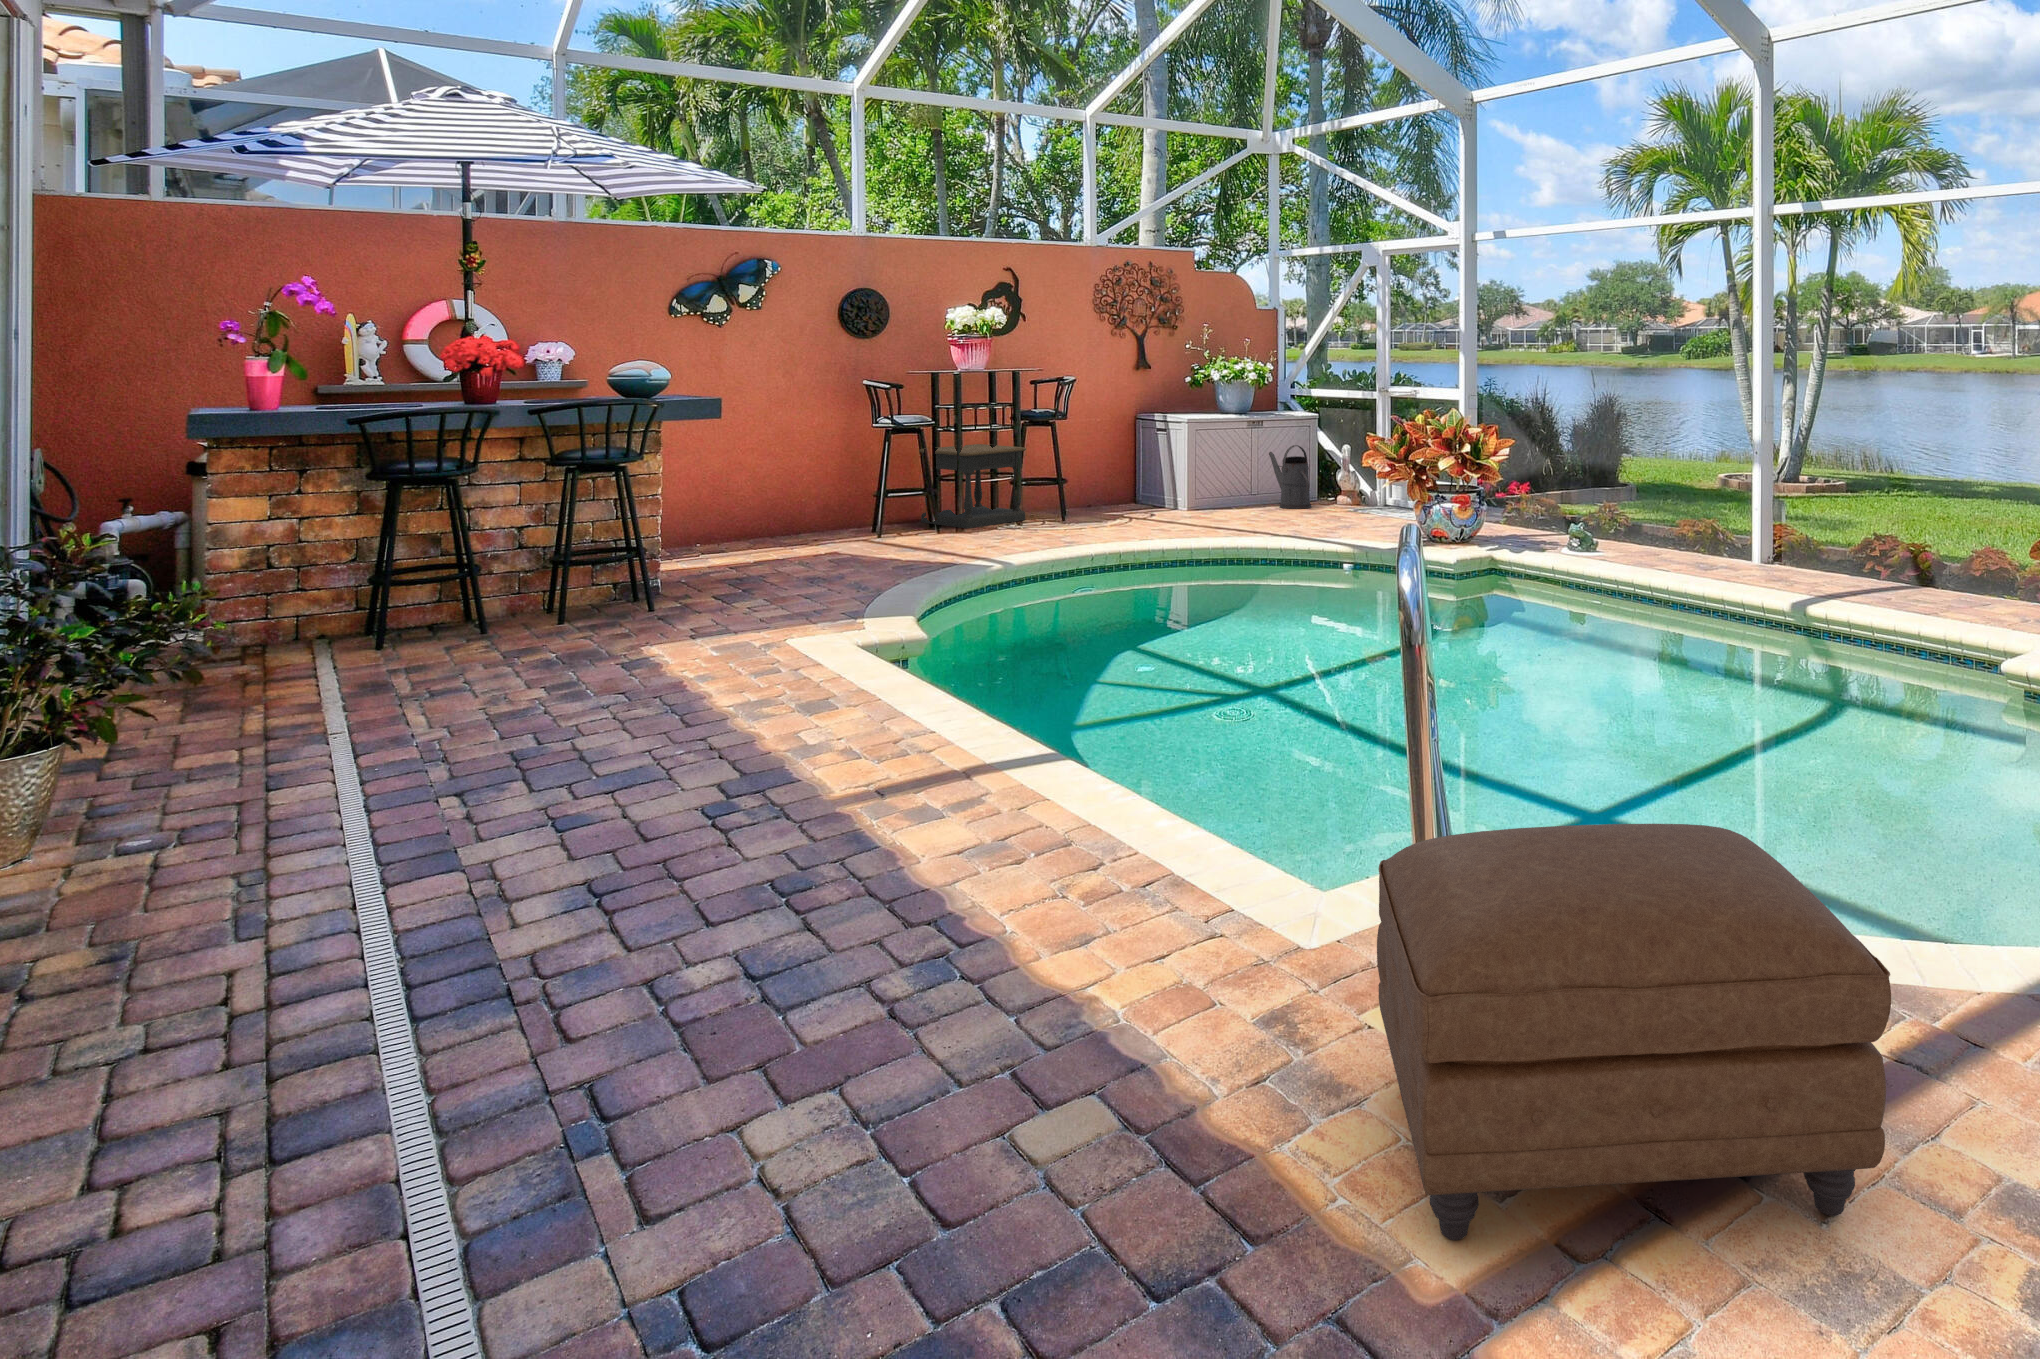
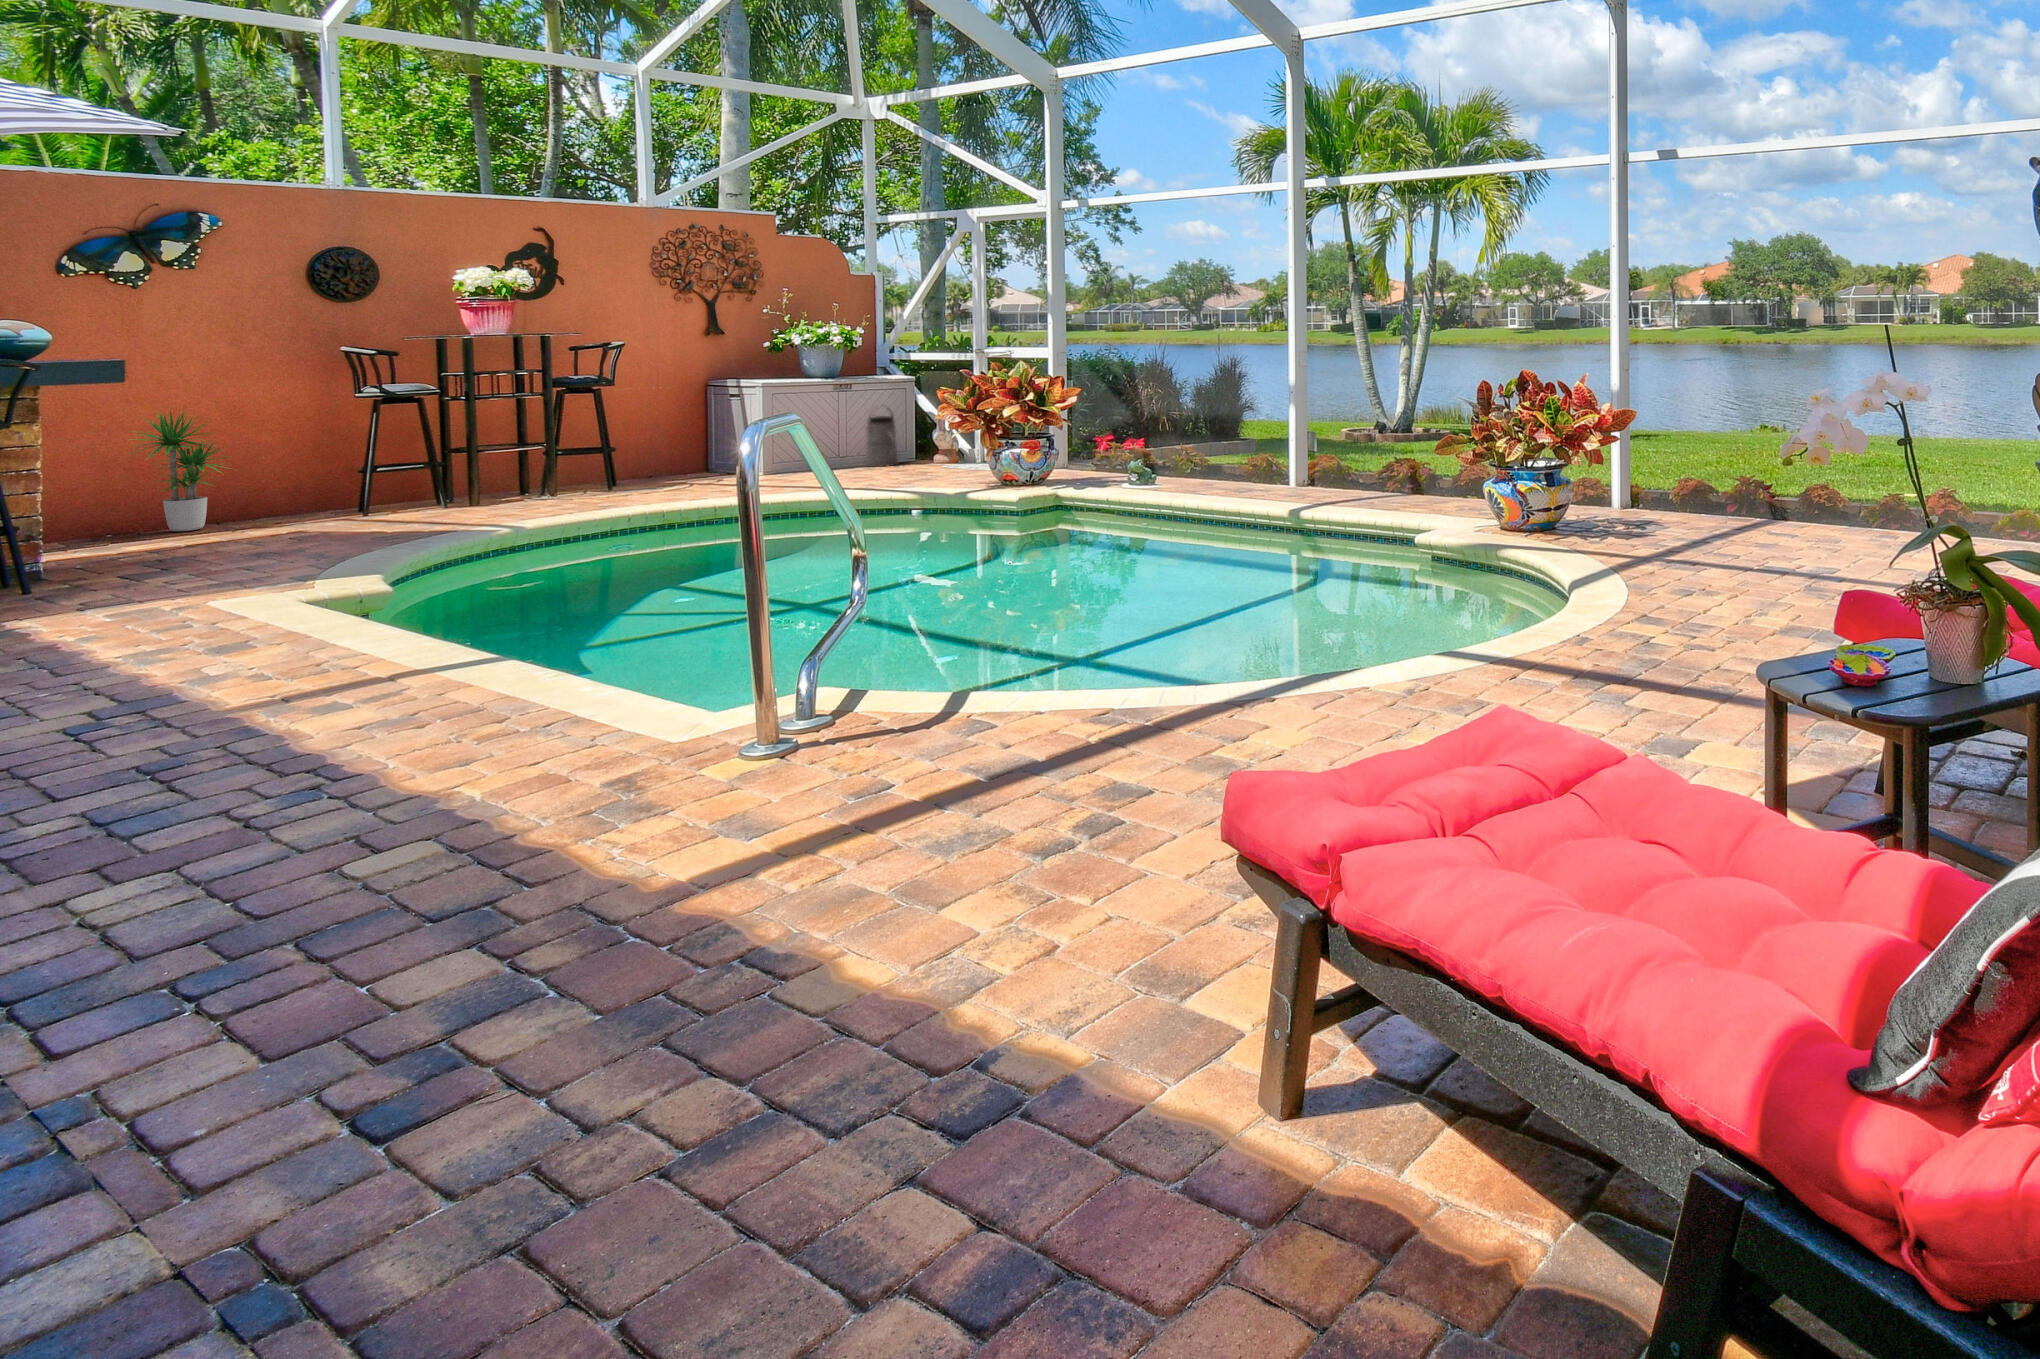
potted plant: none [711,435,787,545] -> present [132,411,225,531]
side table: present [919,444,1026,528] -> none [424,414,564,501]
ottoman: present [1377,824,1891,1240] -> none [697,614,1065,897]

